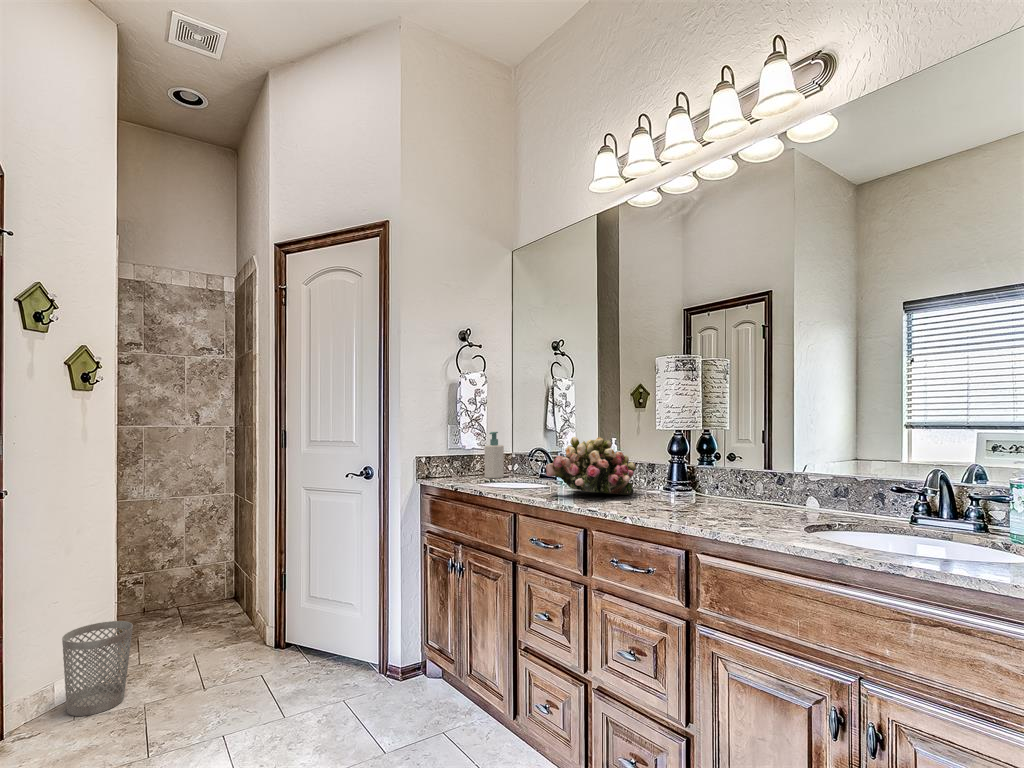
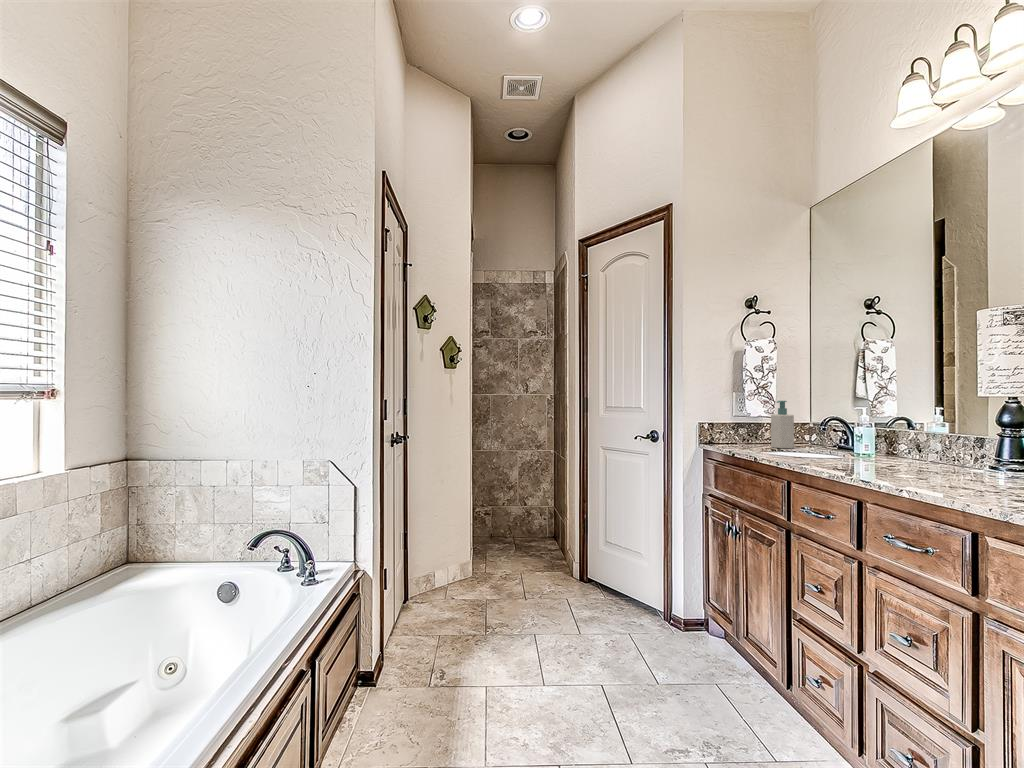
flower arrangement: present [546,437,636,495] -> none [824,404,946,471]
wastebasket: present [62,621,133,716] -> none [436,535,478,599]

